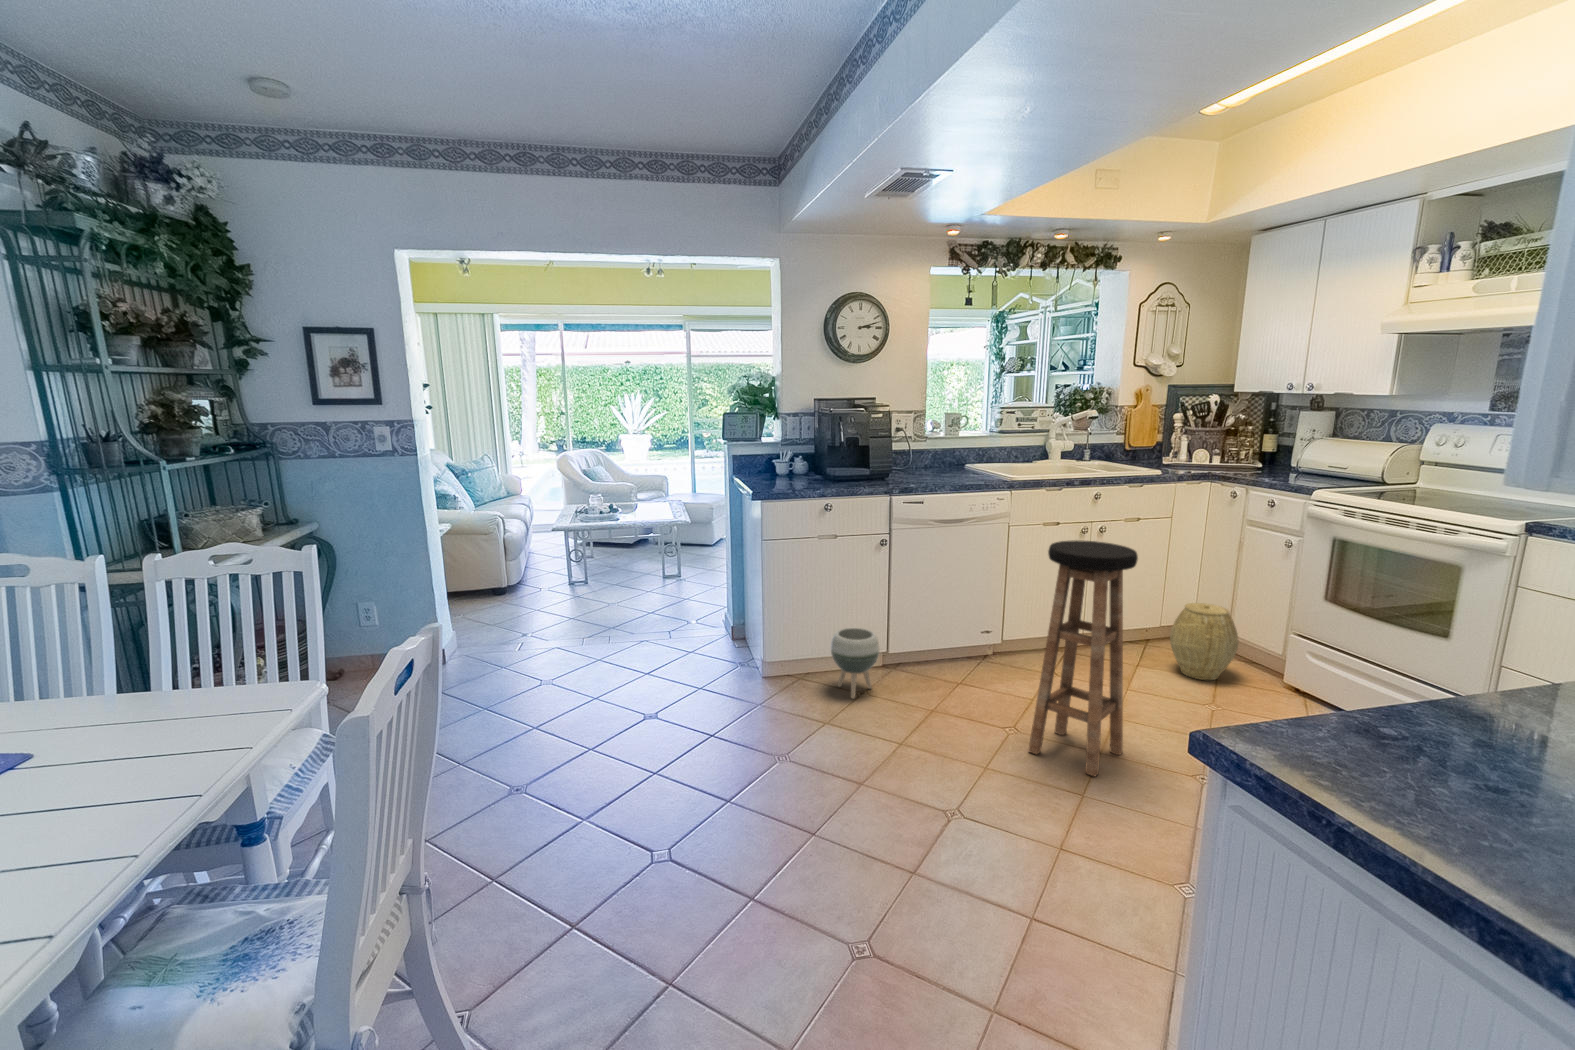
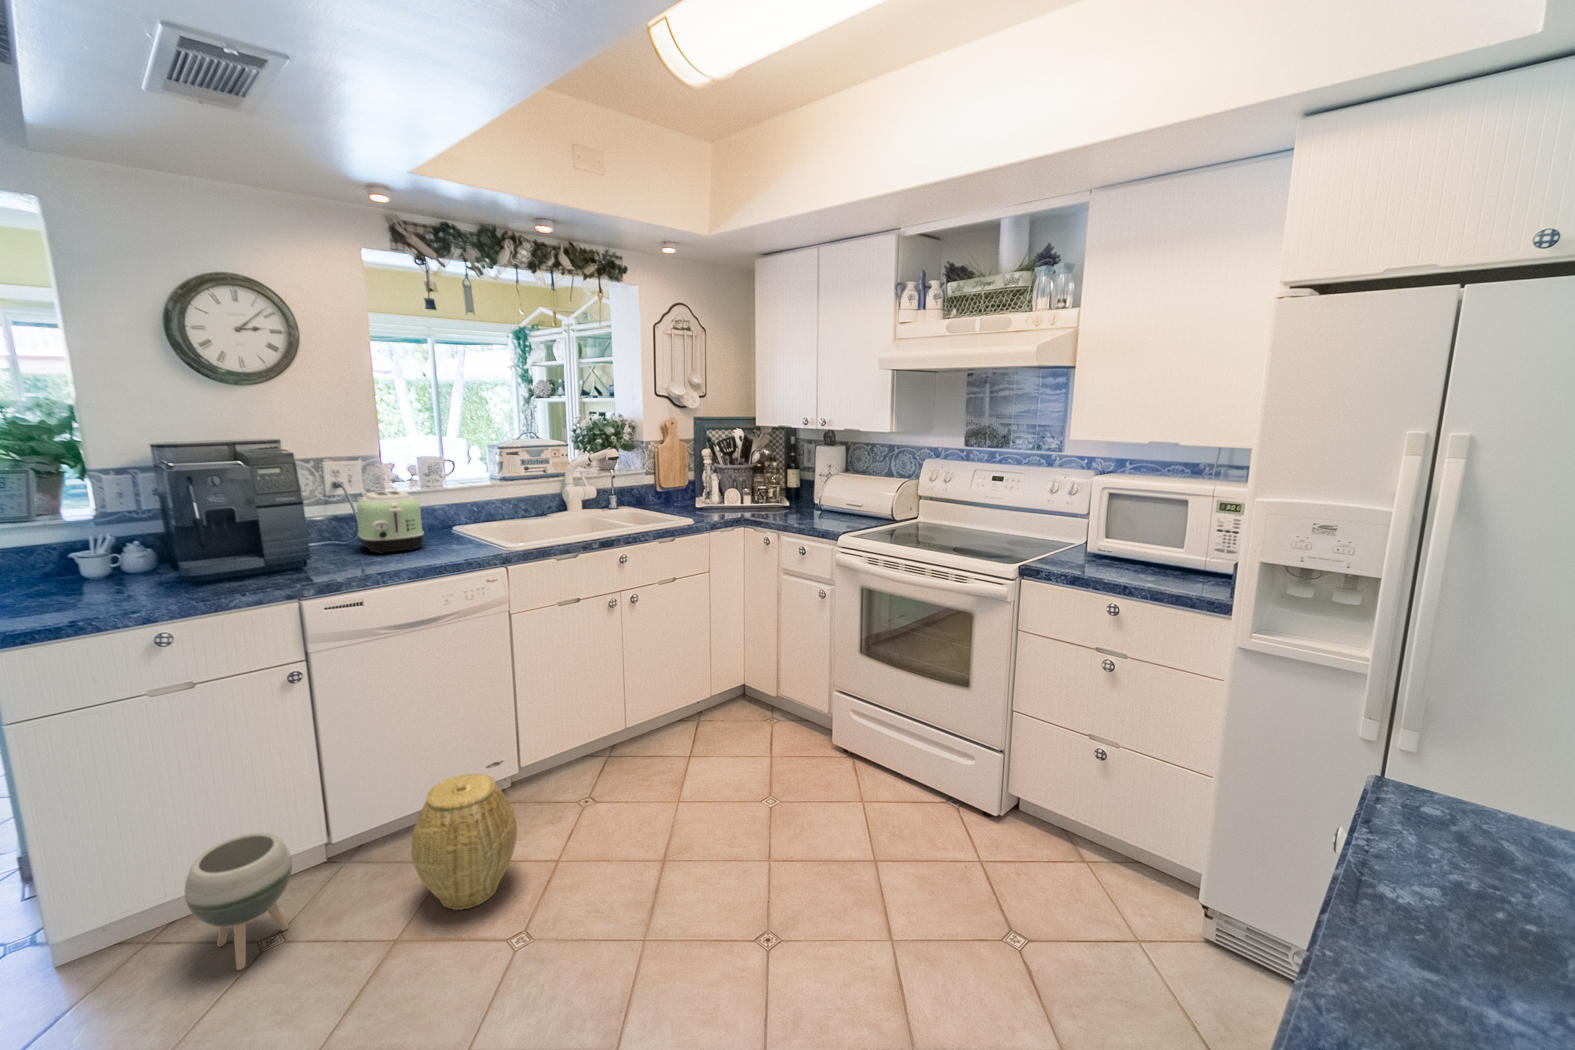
toaster: none [912,434,954,475] -> present [357,491,424,554]
bar stool: present [1028,540,1138,777] -> none [535,649,673,1003]
woven basket: present [1170,603,1238,680] -> present [411,774,517,910]

